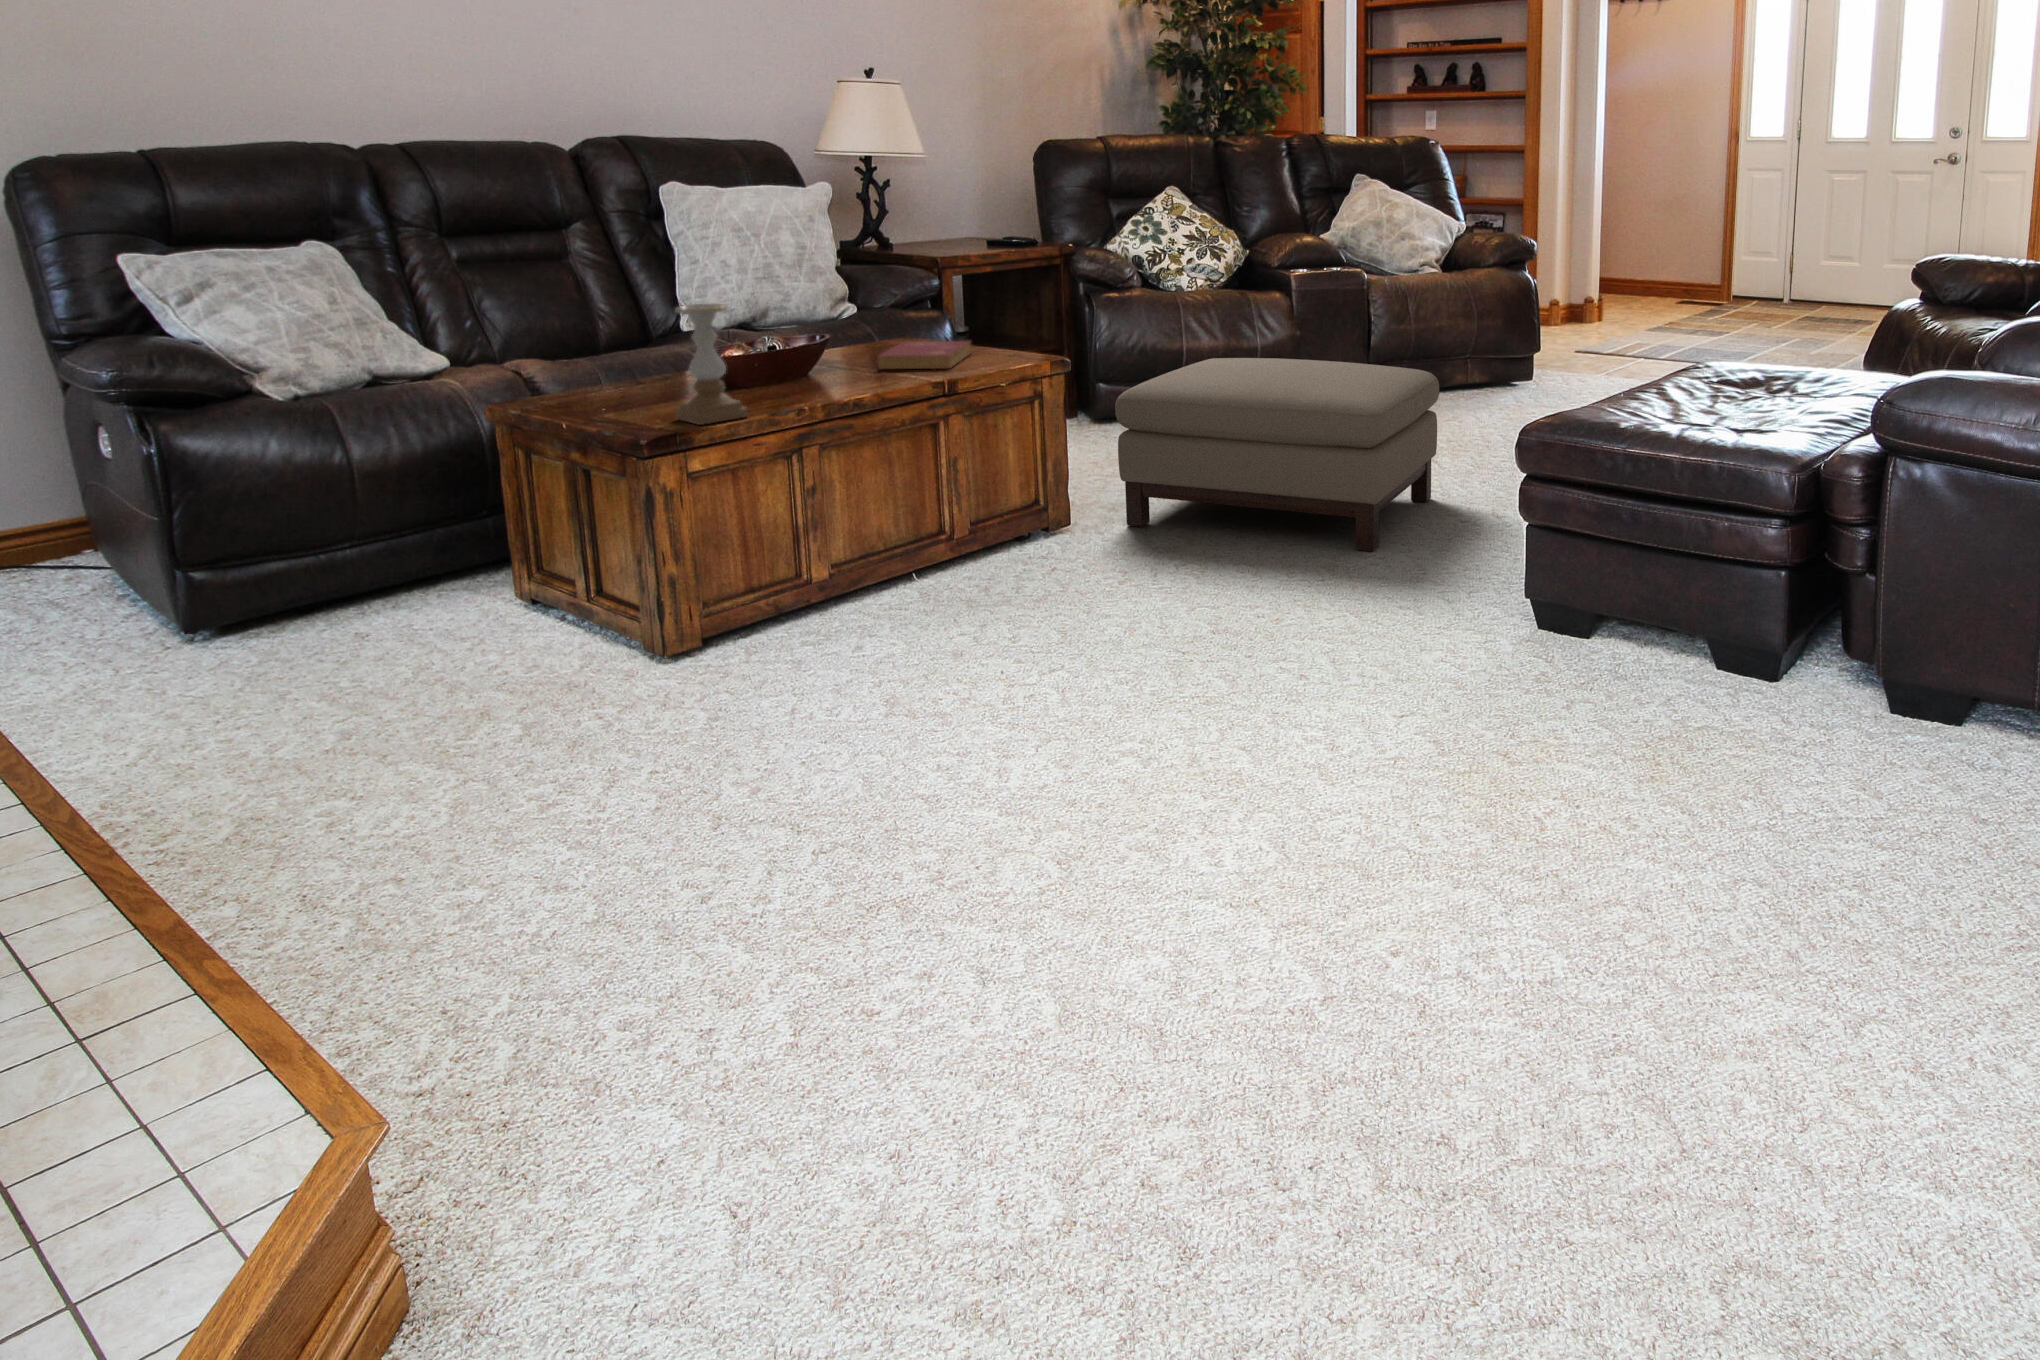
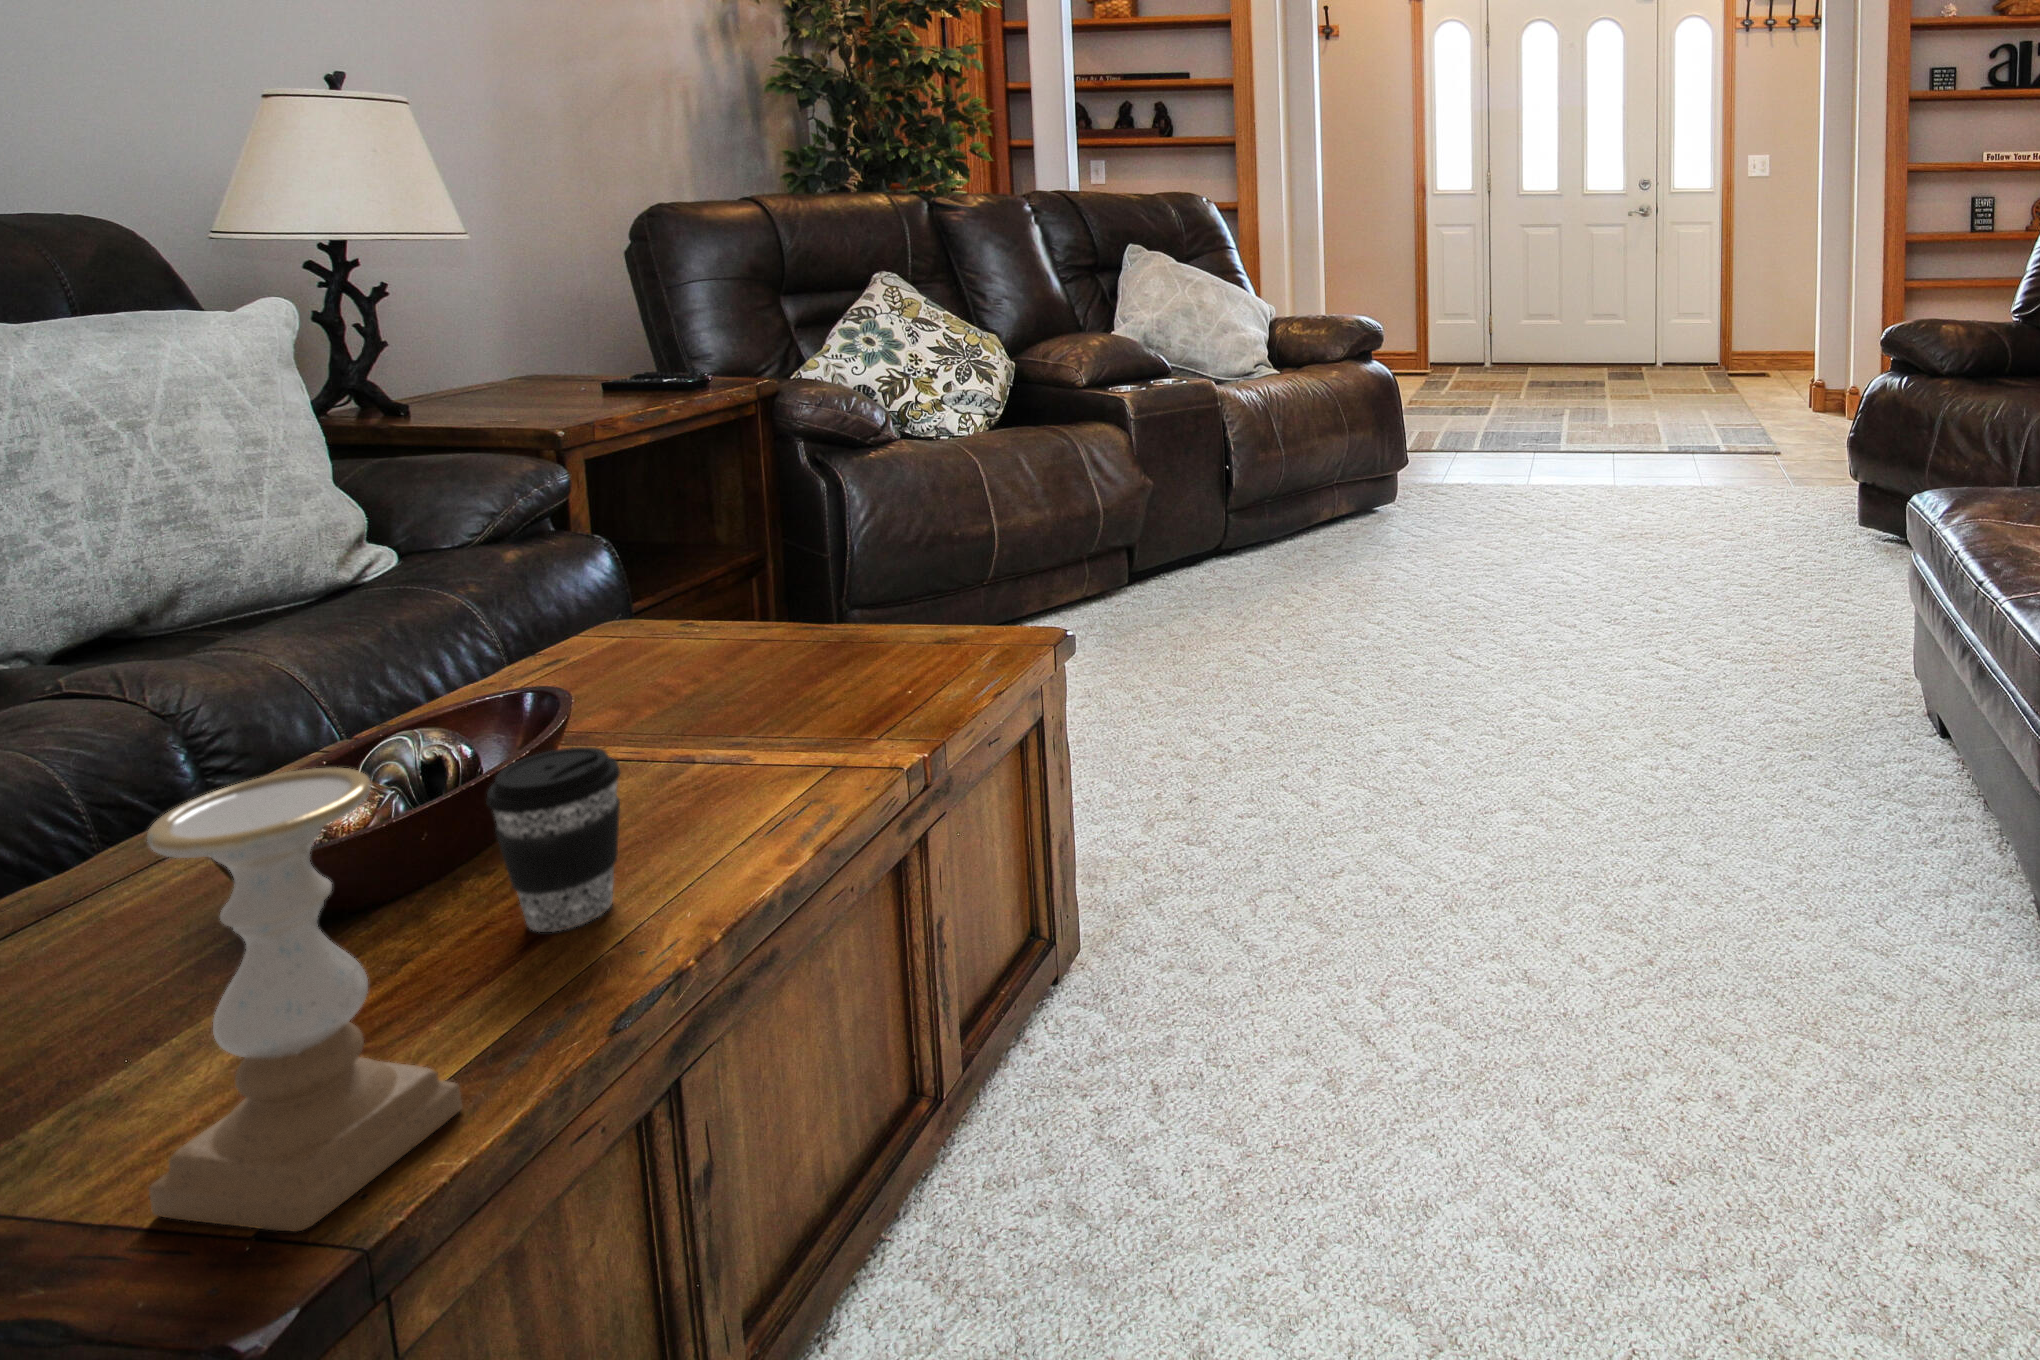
coffee cup: none [787,336,829,396] -> present [486,747,621,932]
book: present [877,341,971,369] -> none [645,630,840,759]
ottoman: present [1115,358,1439,551] -> none [1132,545,1645,923]

